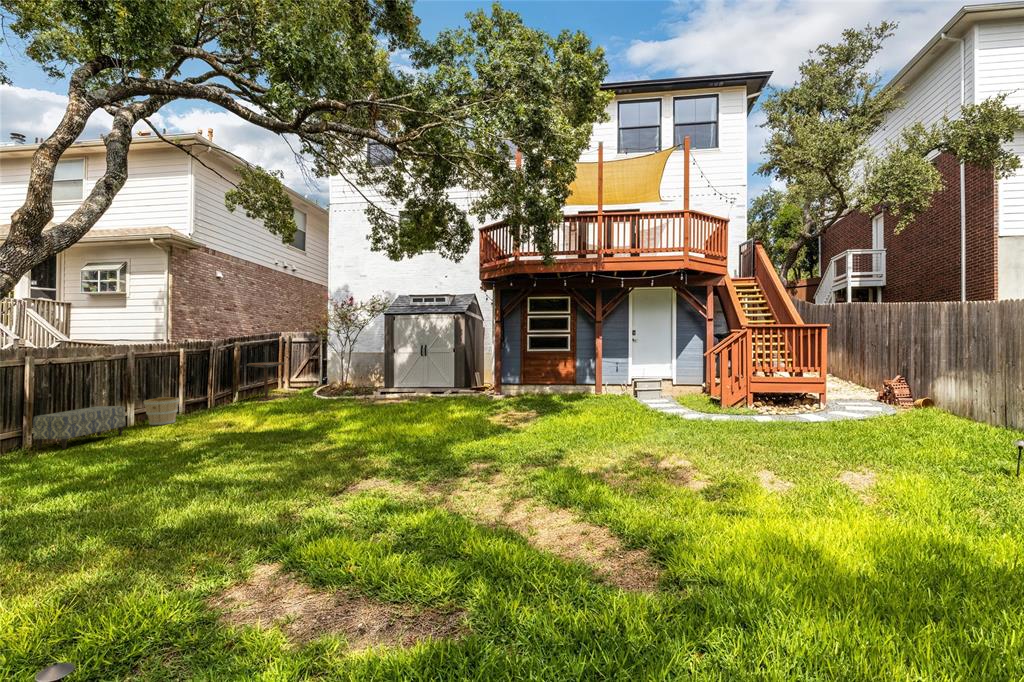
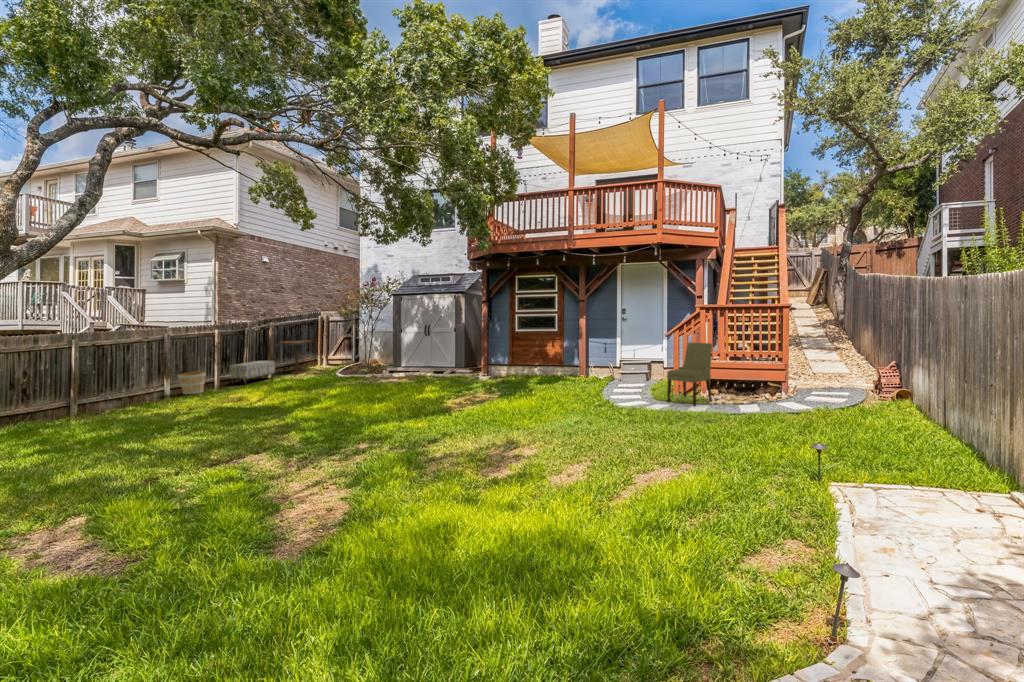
chair: none [727,357,763,414] -> present [667,342,712,406]
bench: present [33,406,125,449] -> present [229,361,275,384]

